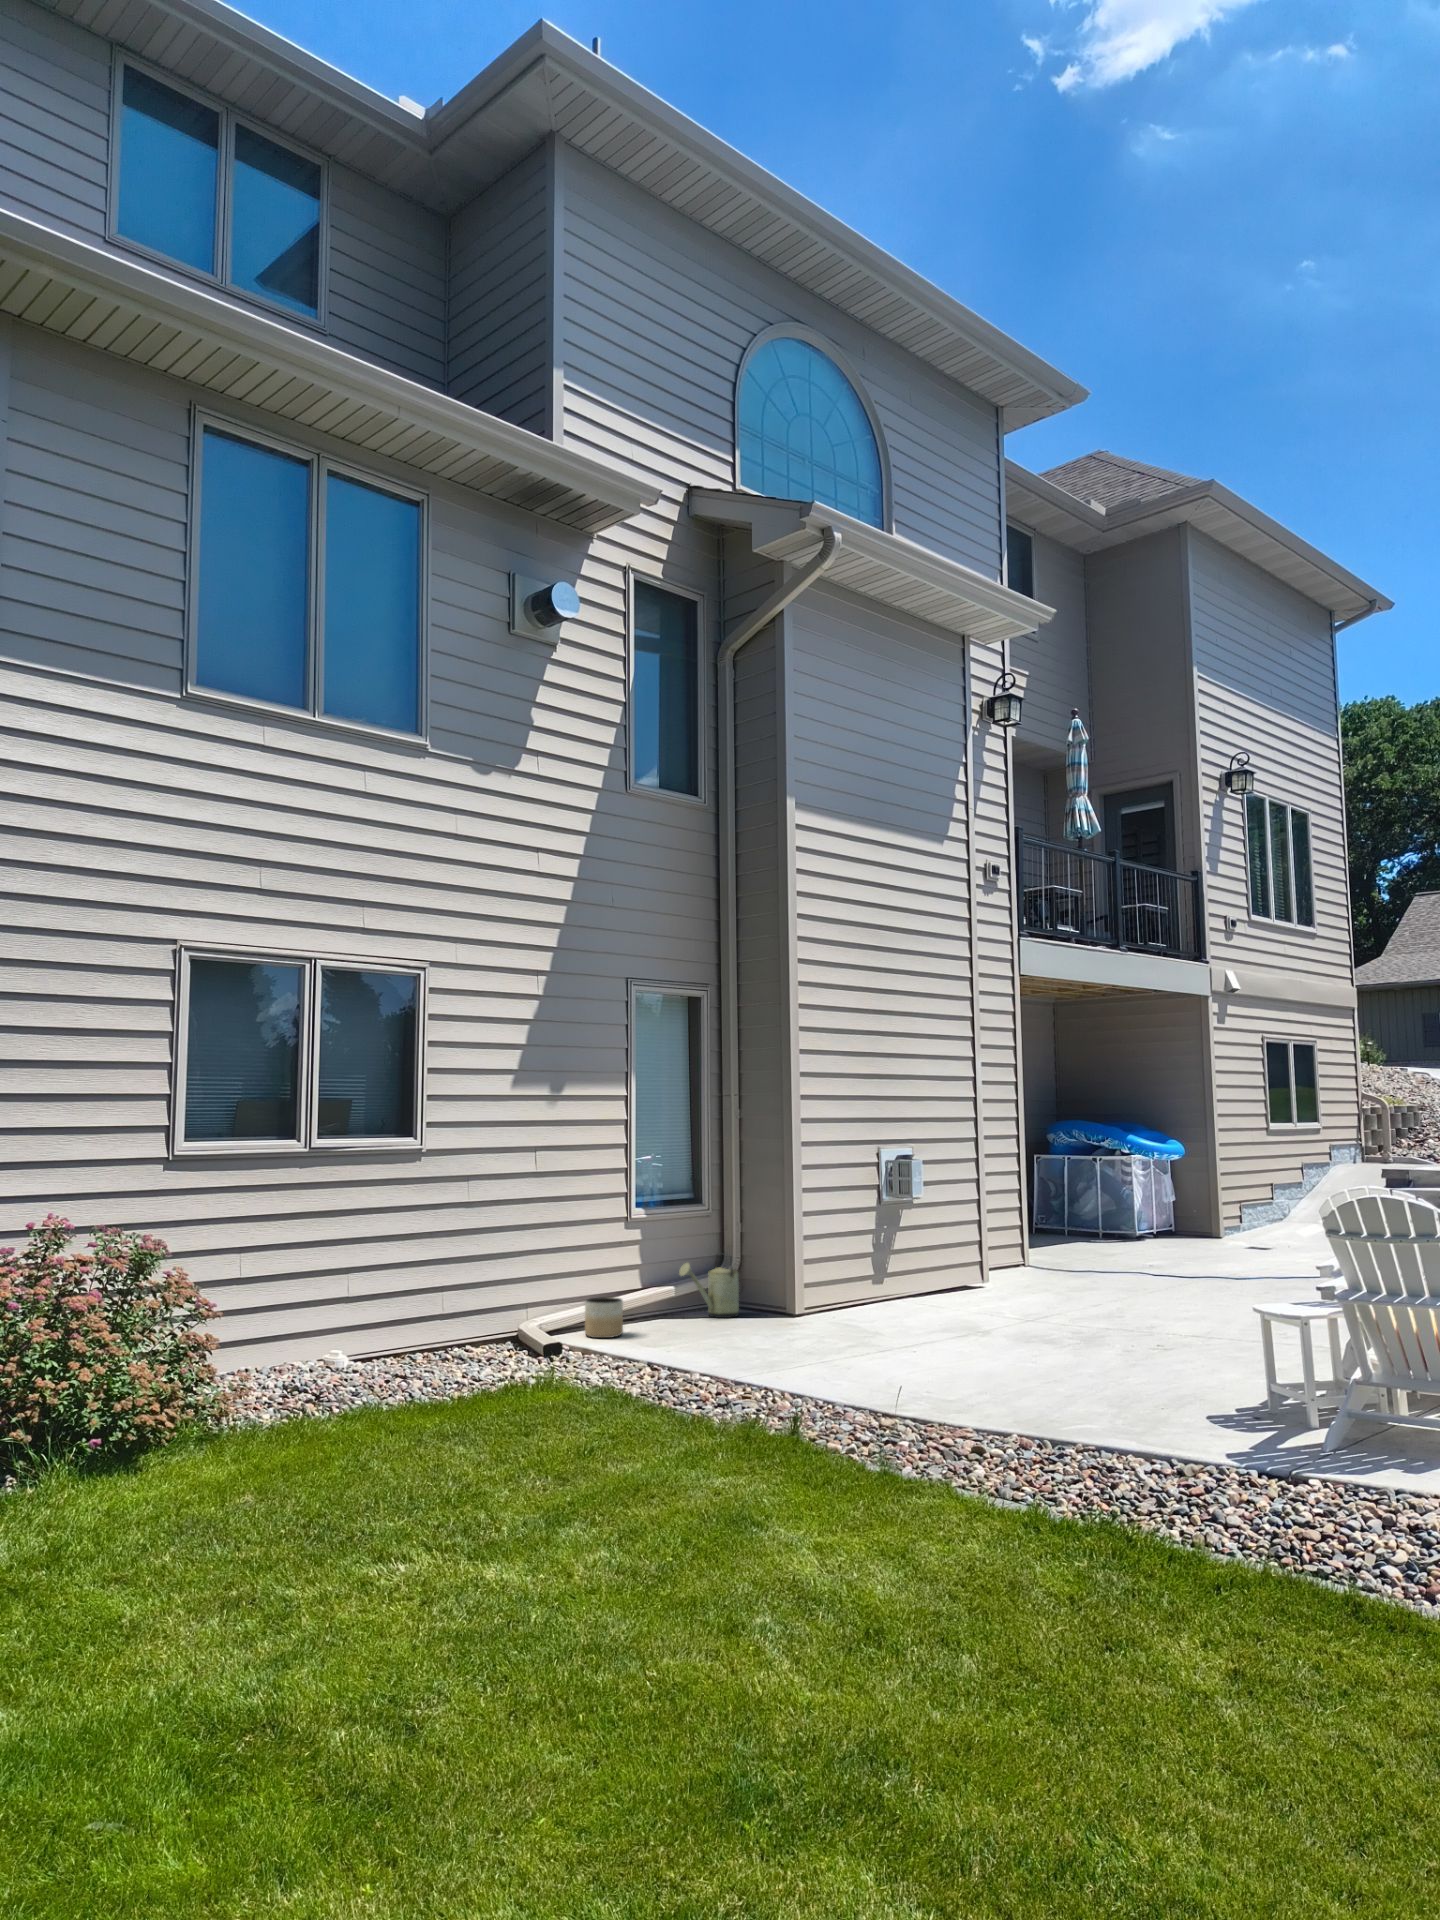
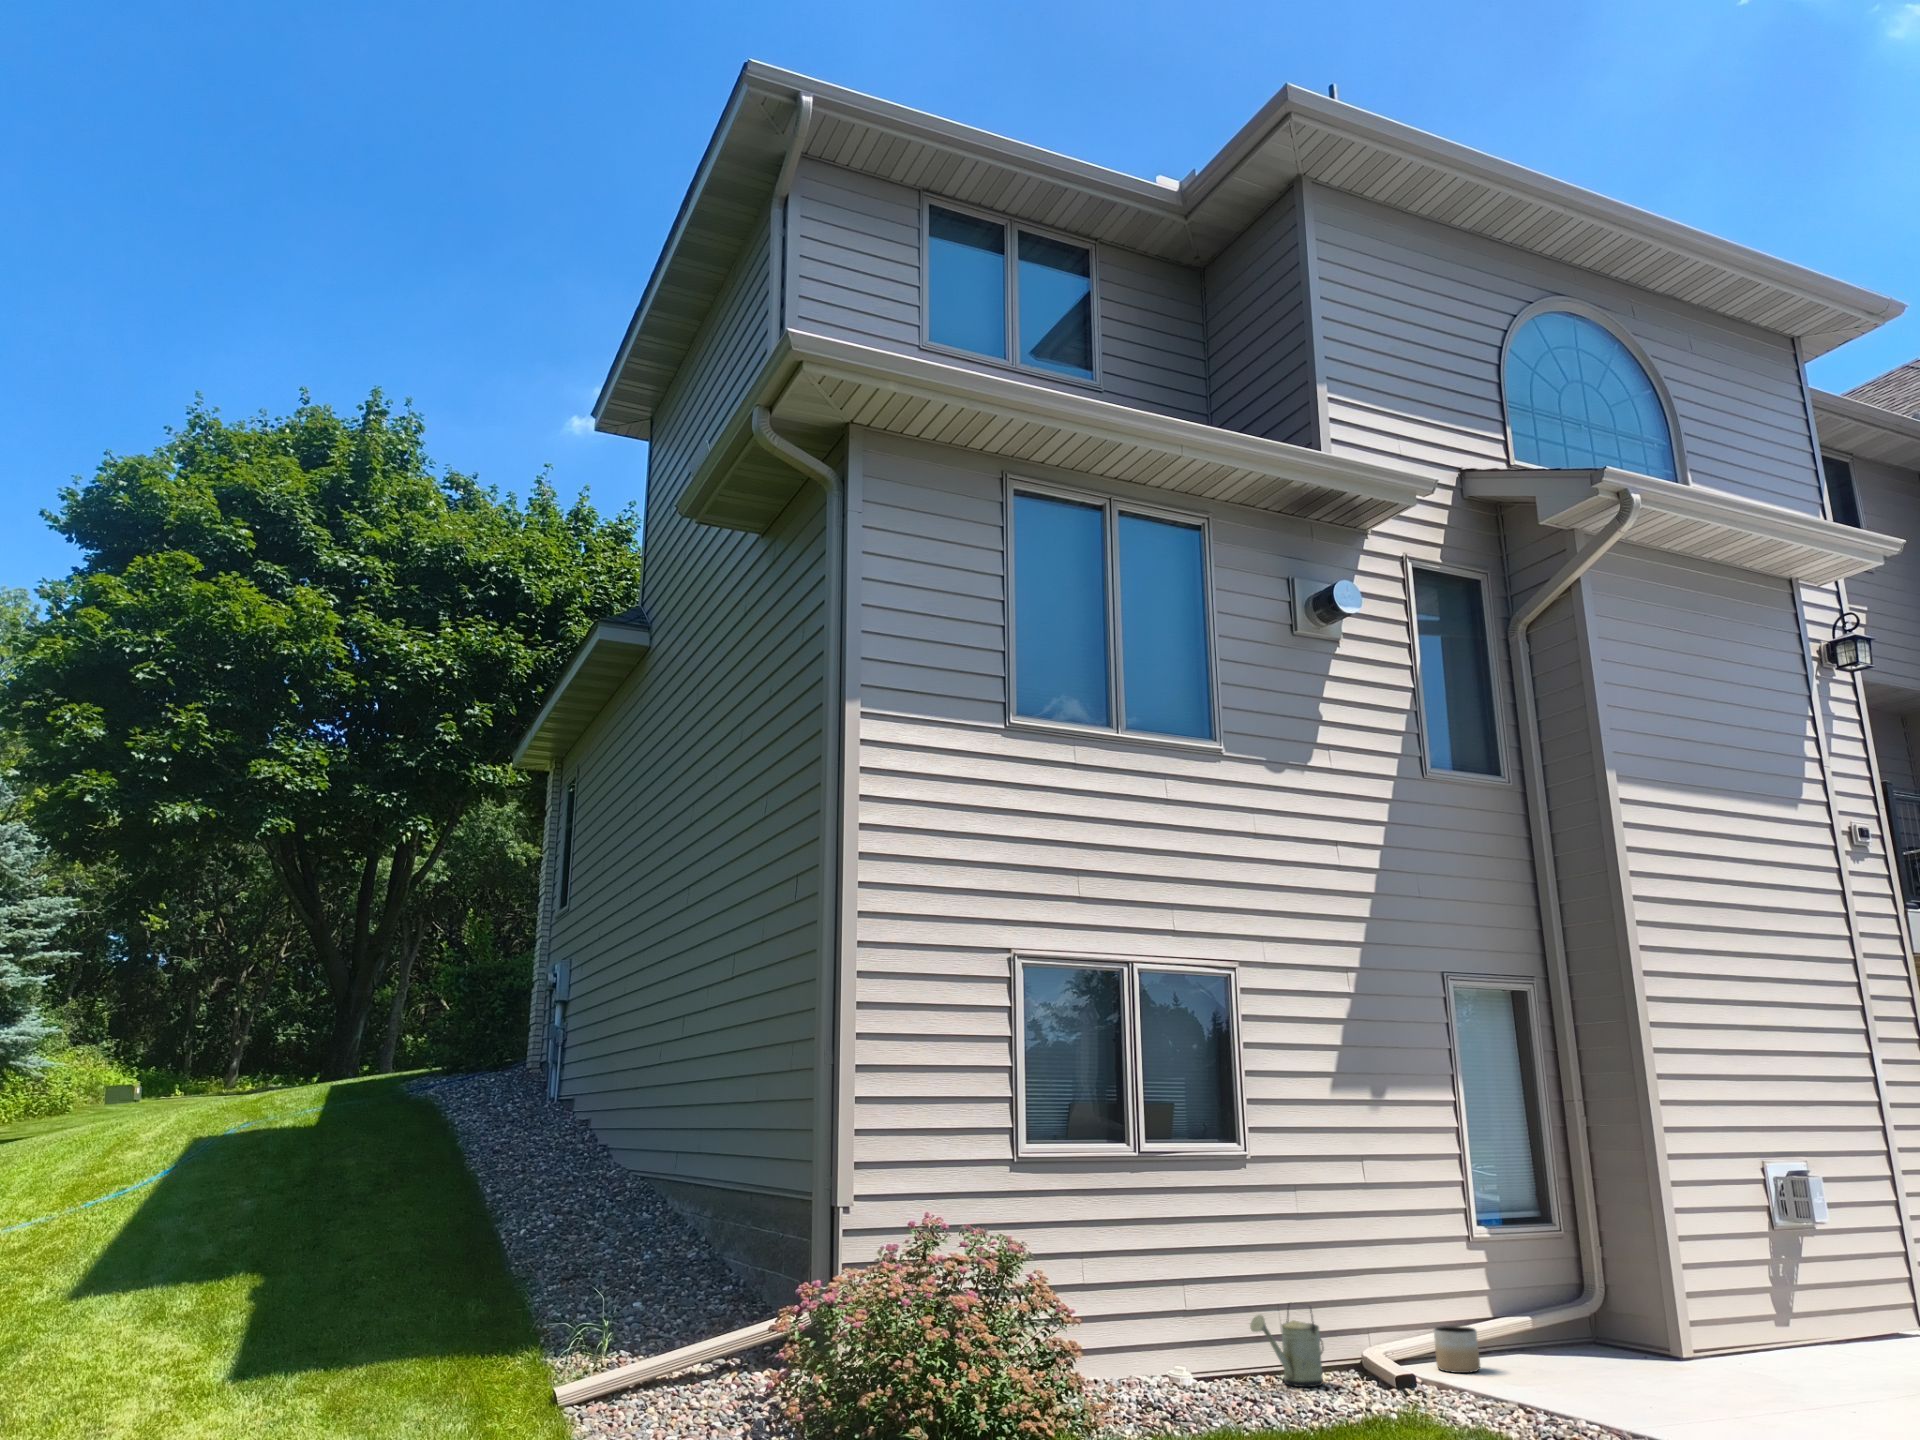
watering can: present [679,1257,739,1318] -> present [1250,1309,1323,1387]

